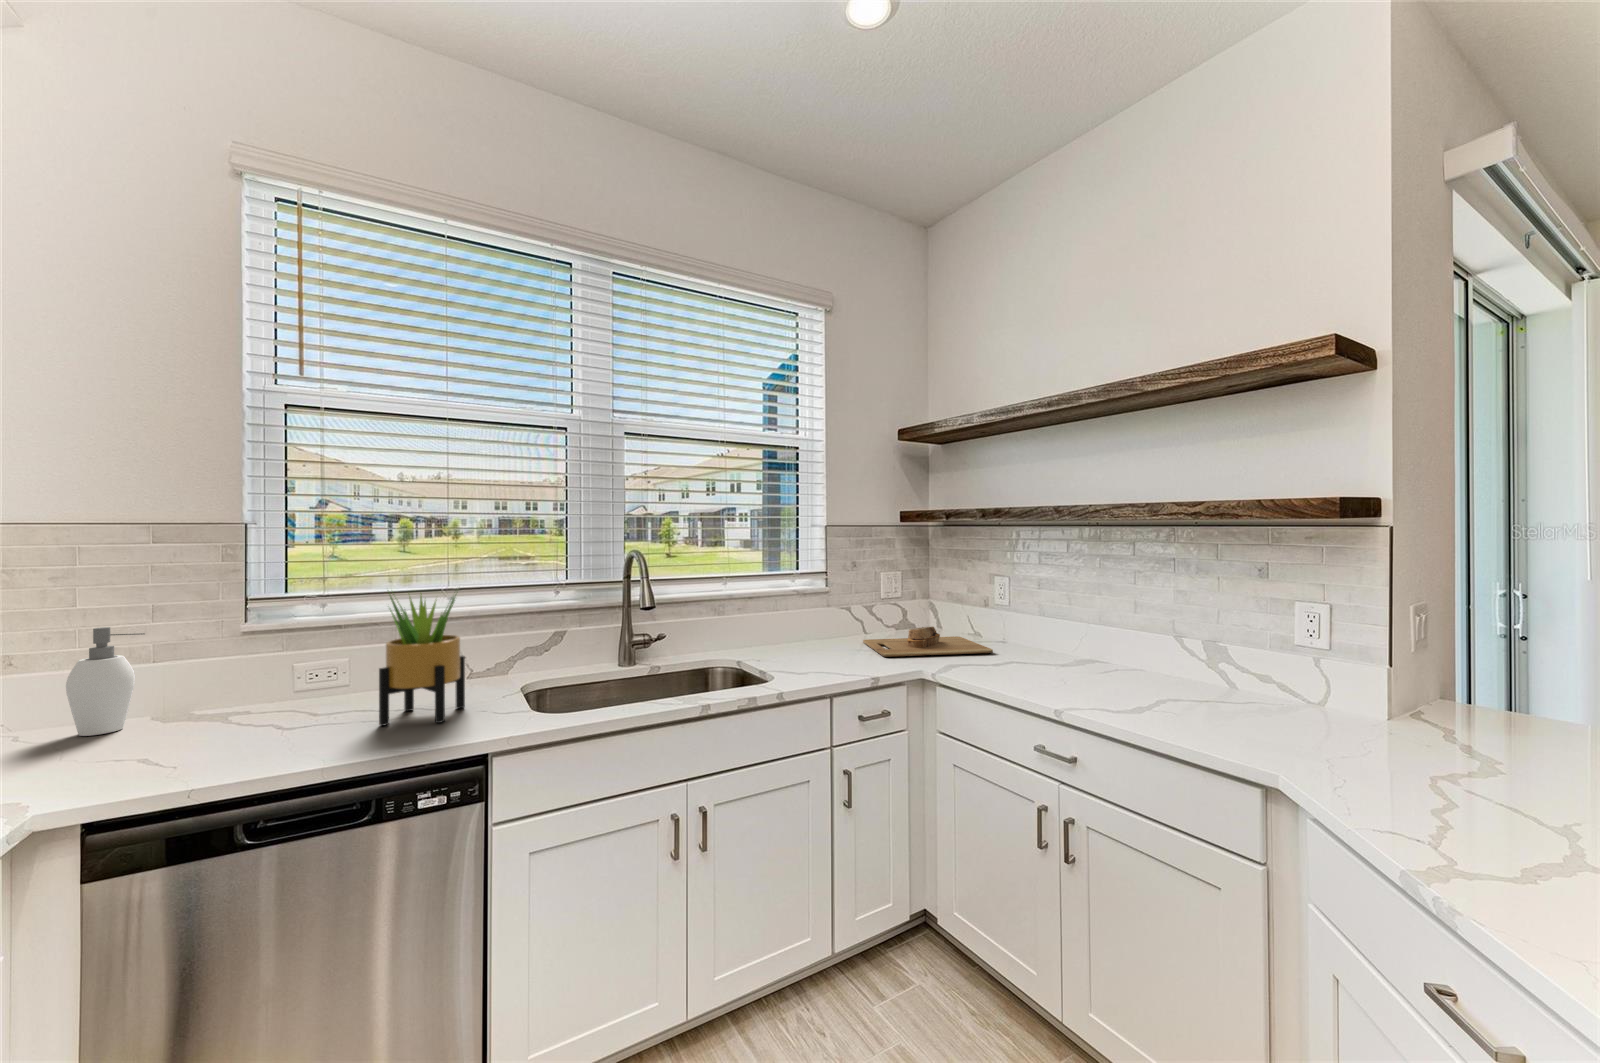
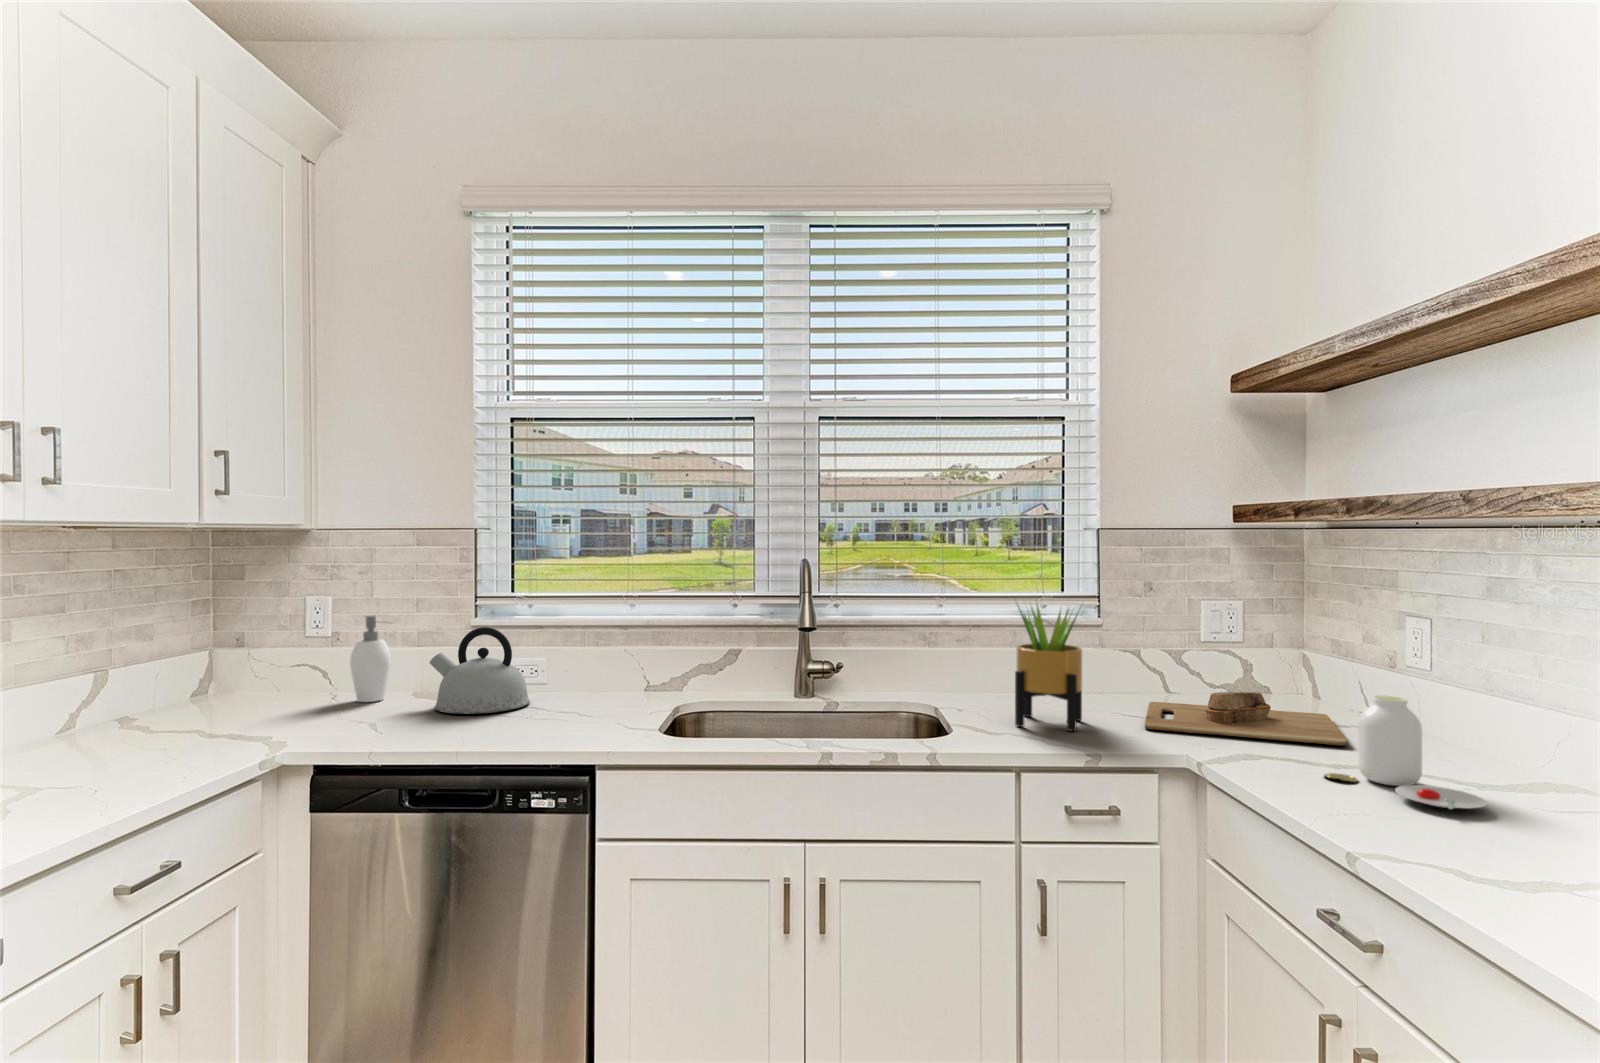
potted plant: present [379,594,465,726] -> present [1015,604,1082,731]
jar: none [1008,619,1099,679] -> present [1324,696,1487,809]
kettle: none [210,629,350,729] -> present [430,627,530,714]

